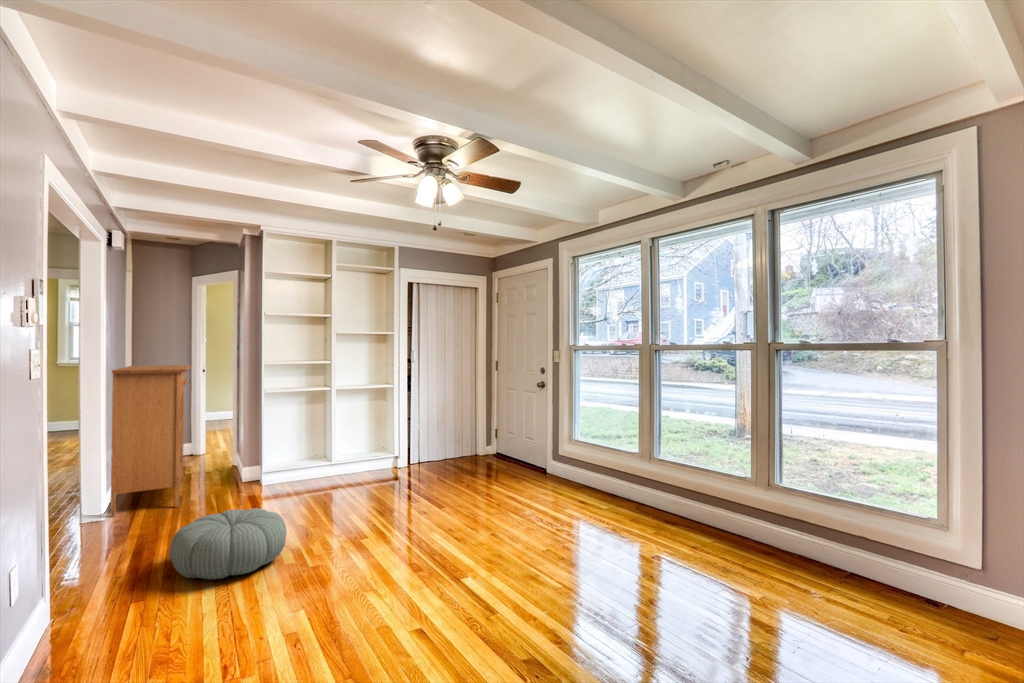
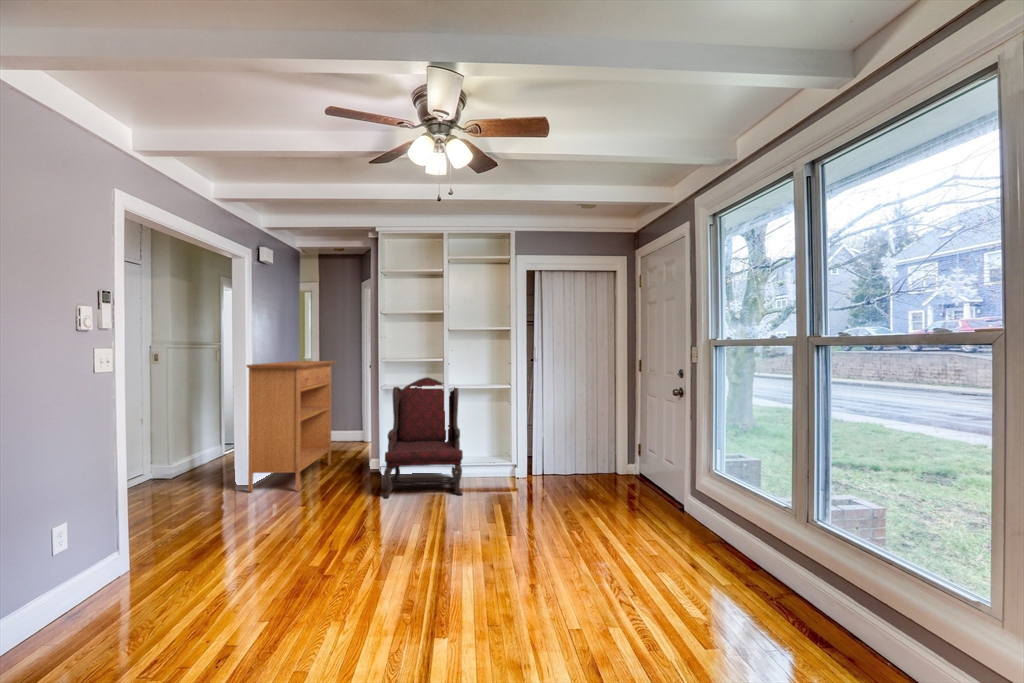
armchair: none [279,380,366,500] -> present [384,377,463,498]
pouf: present [169,508,287,579] -> none [211,504,323,573]

